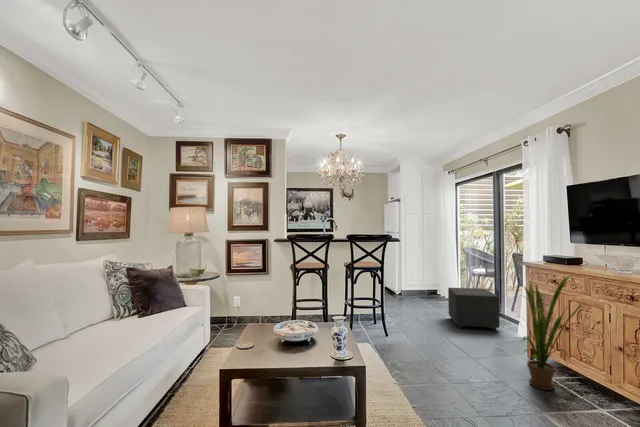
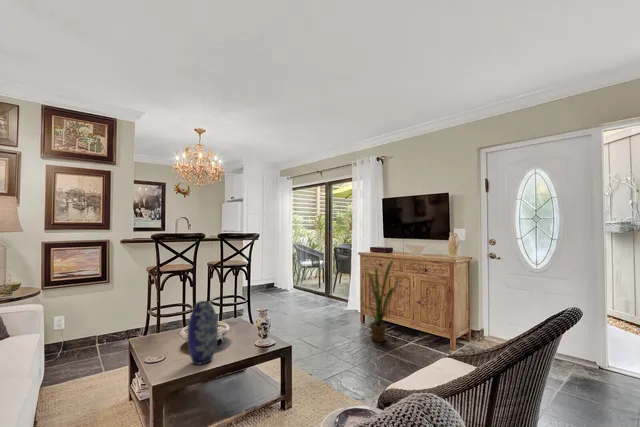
ottoman: present [448,288,500,330] -> none [293,277,335,312]
vase: none [258,301,286,362] -> present [187,301,218,365]

